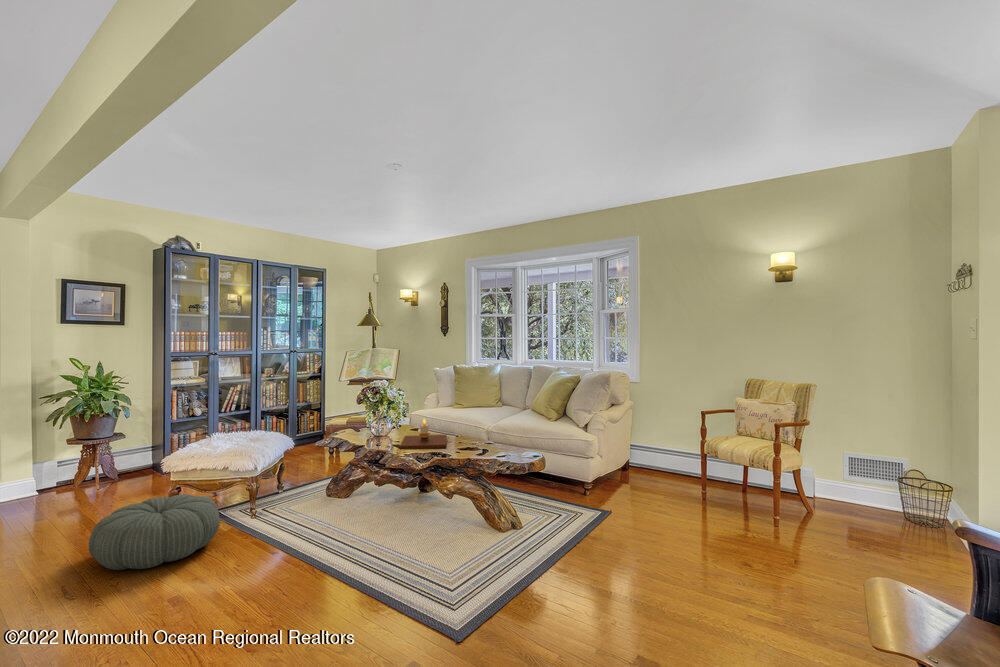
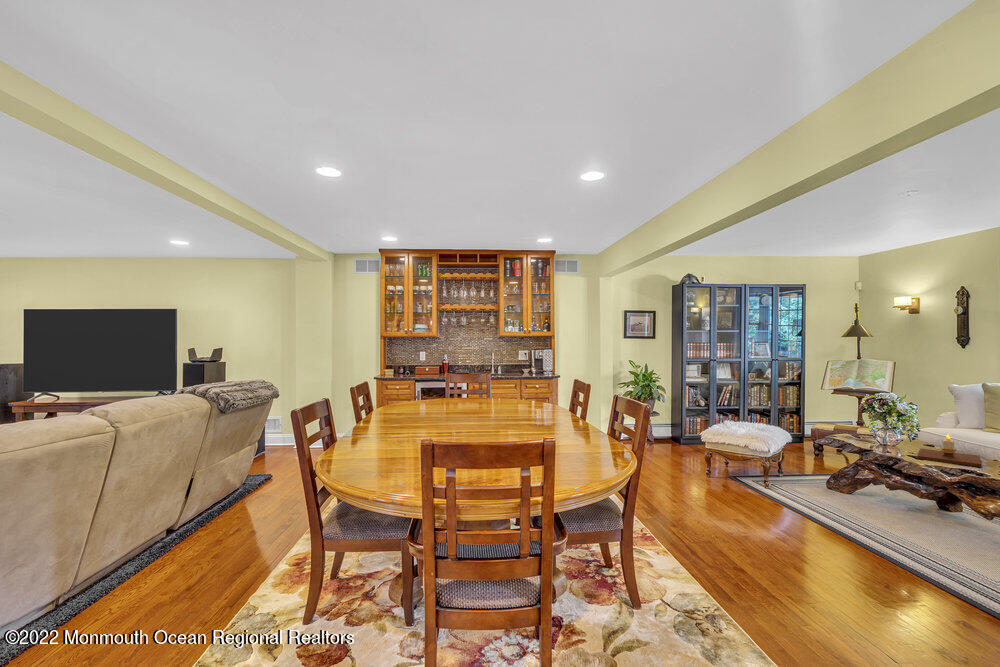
pouf: present [89,494,220,570] -> none [674,456,749,499]

